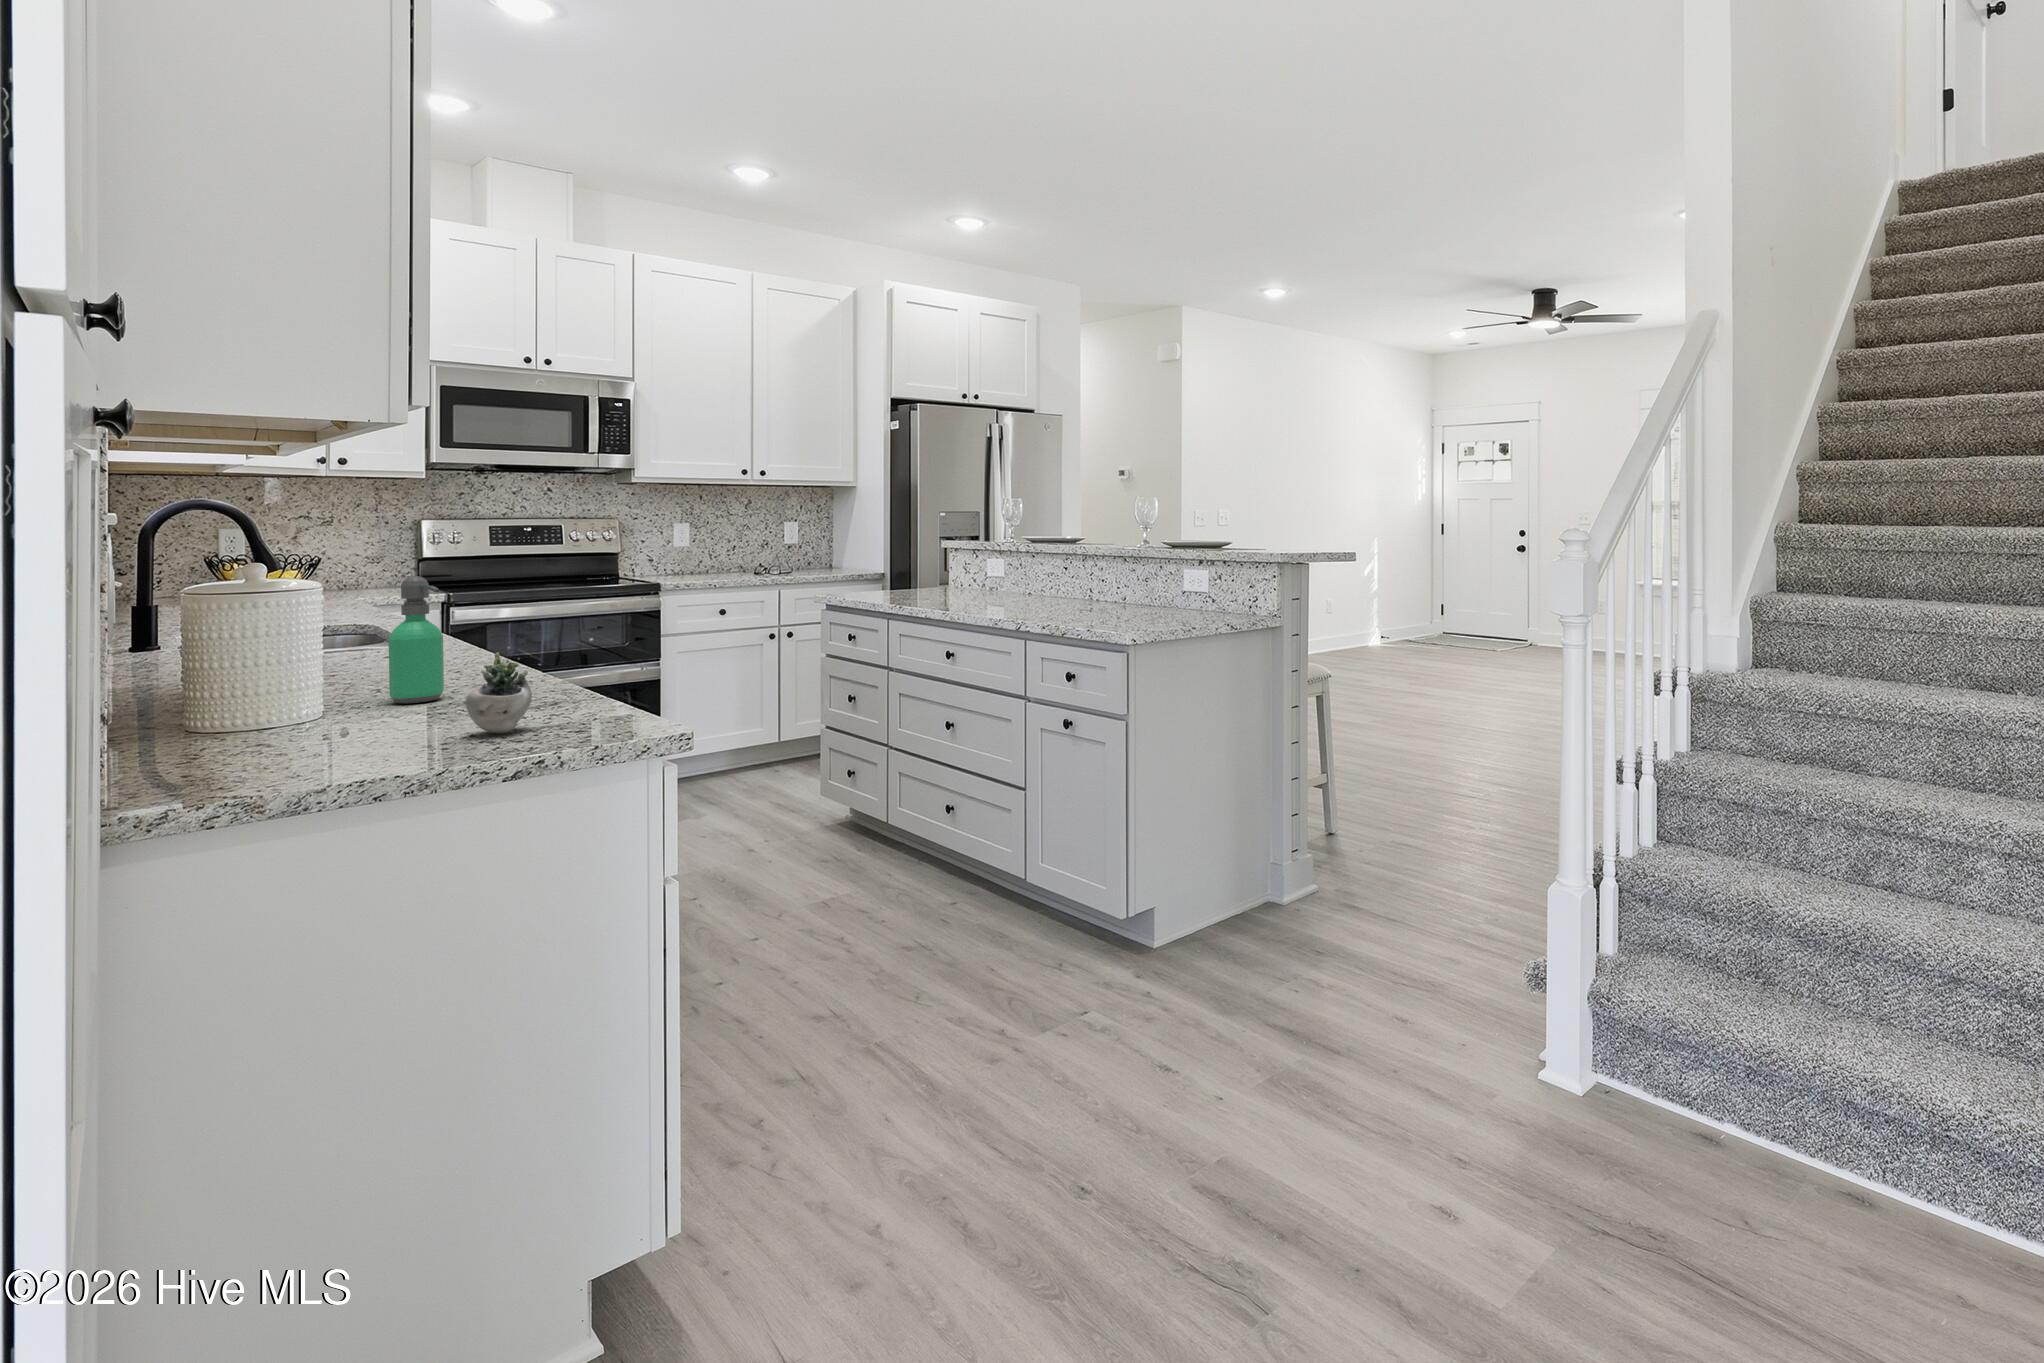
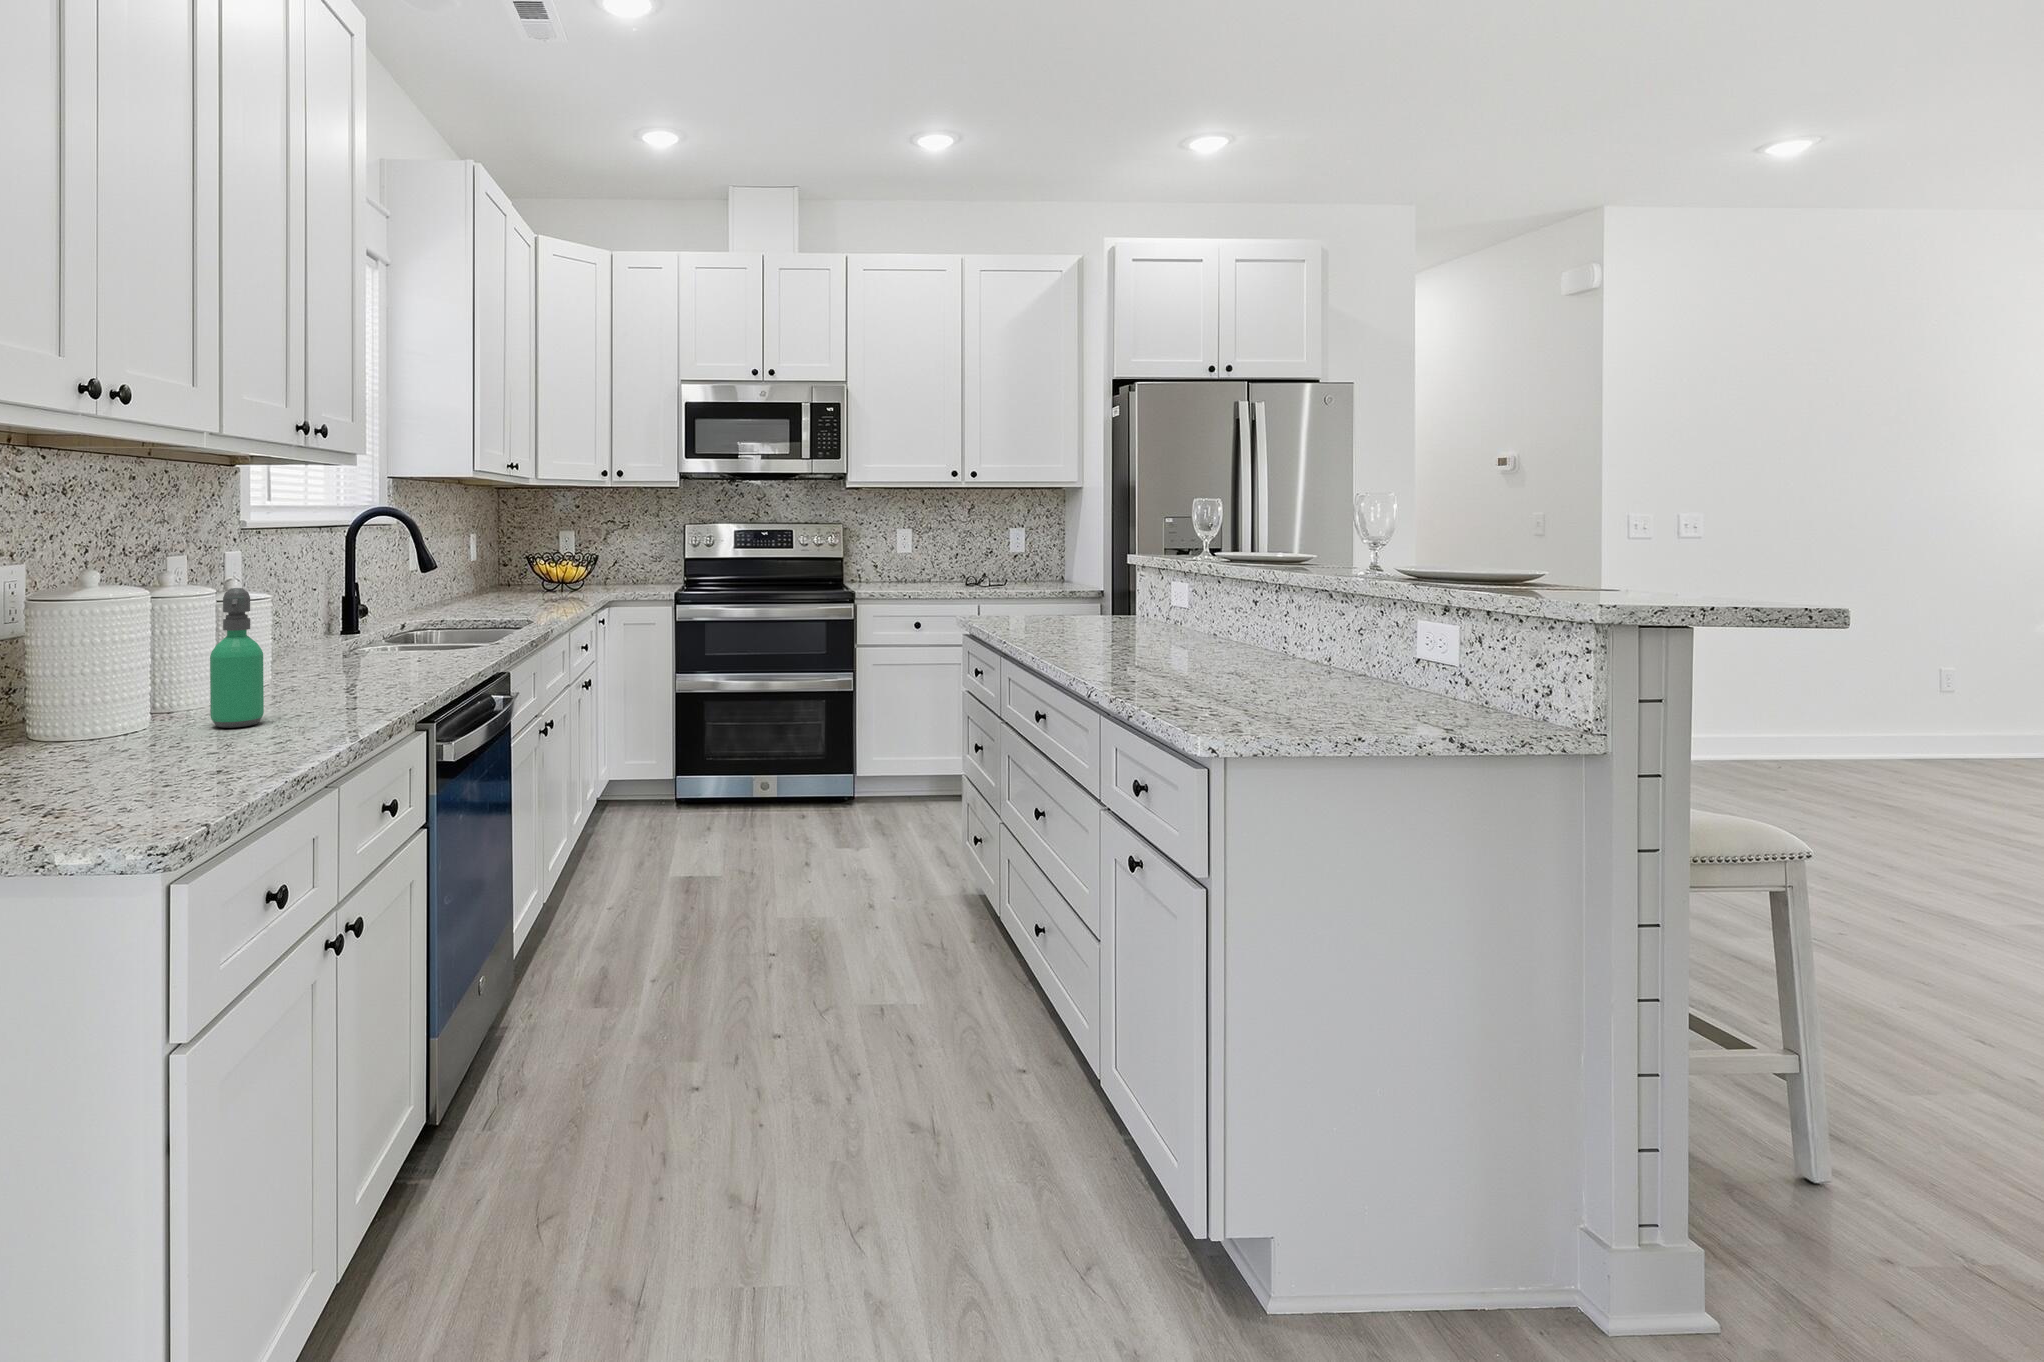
succulent plant: present [466,638,593,733] -> none [52,684,190,795]

